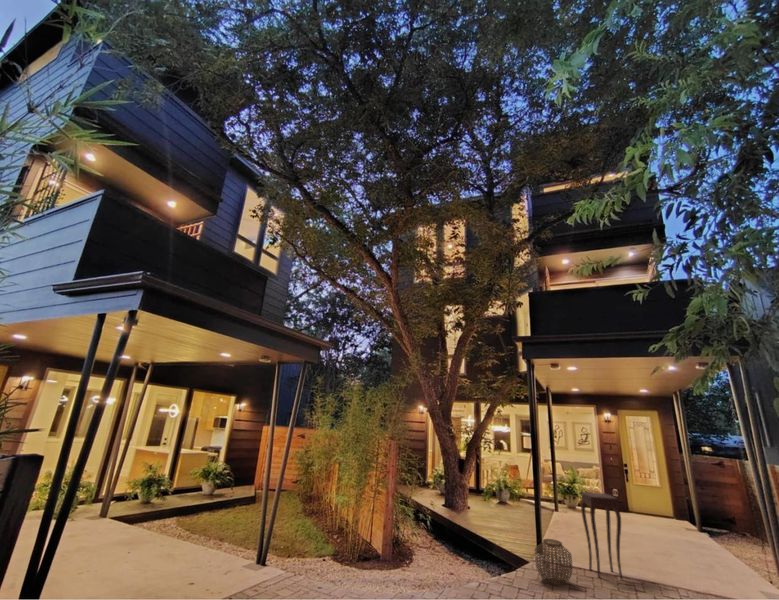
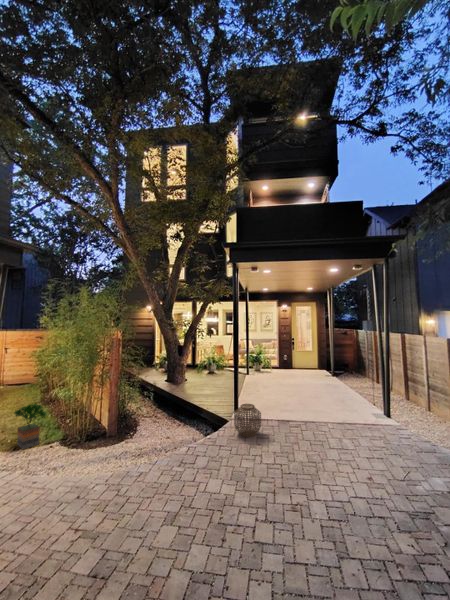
side table: present [581,492,623,580] -> none [268,364,296,424]
potted tree: none [292,506,323,557] -> present [14,404,47,449]

